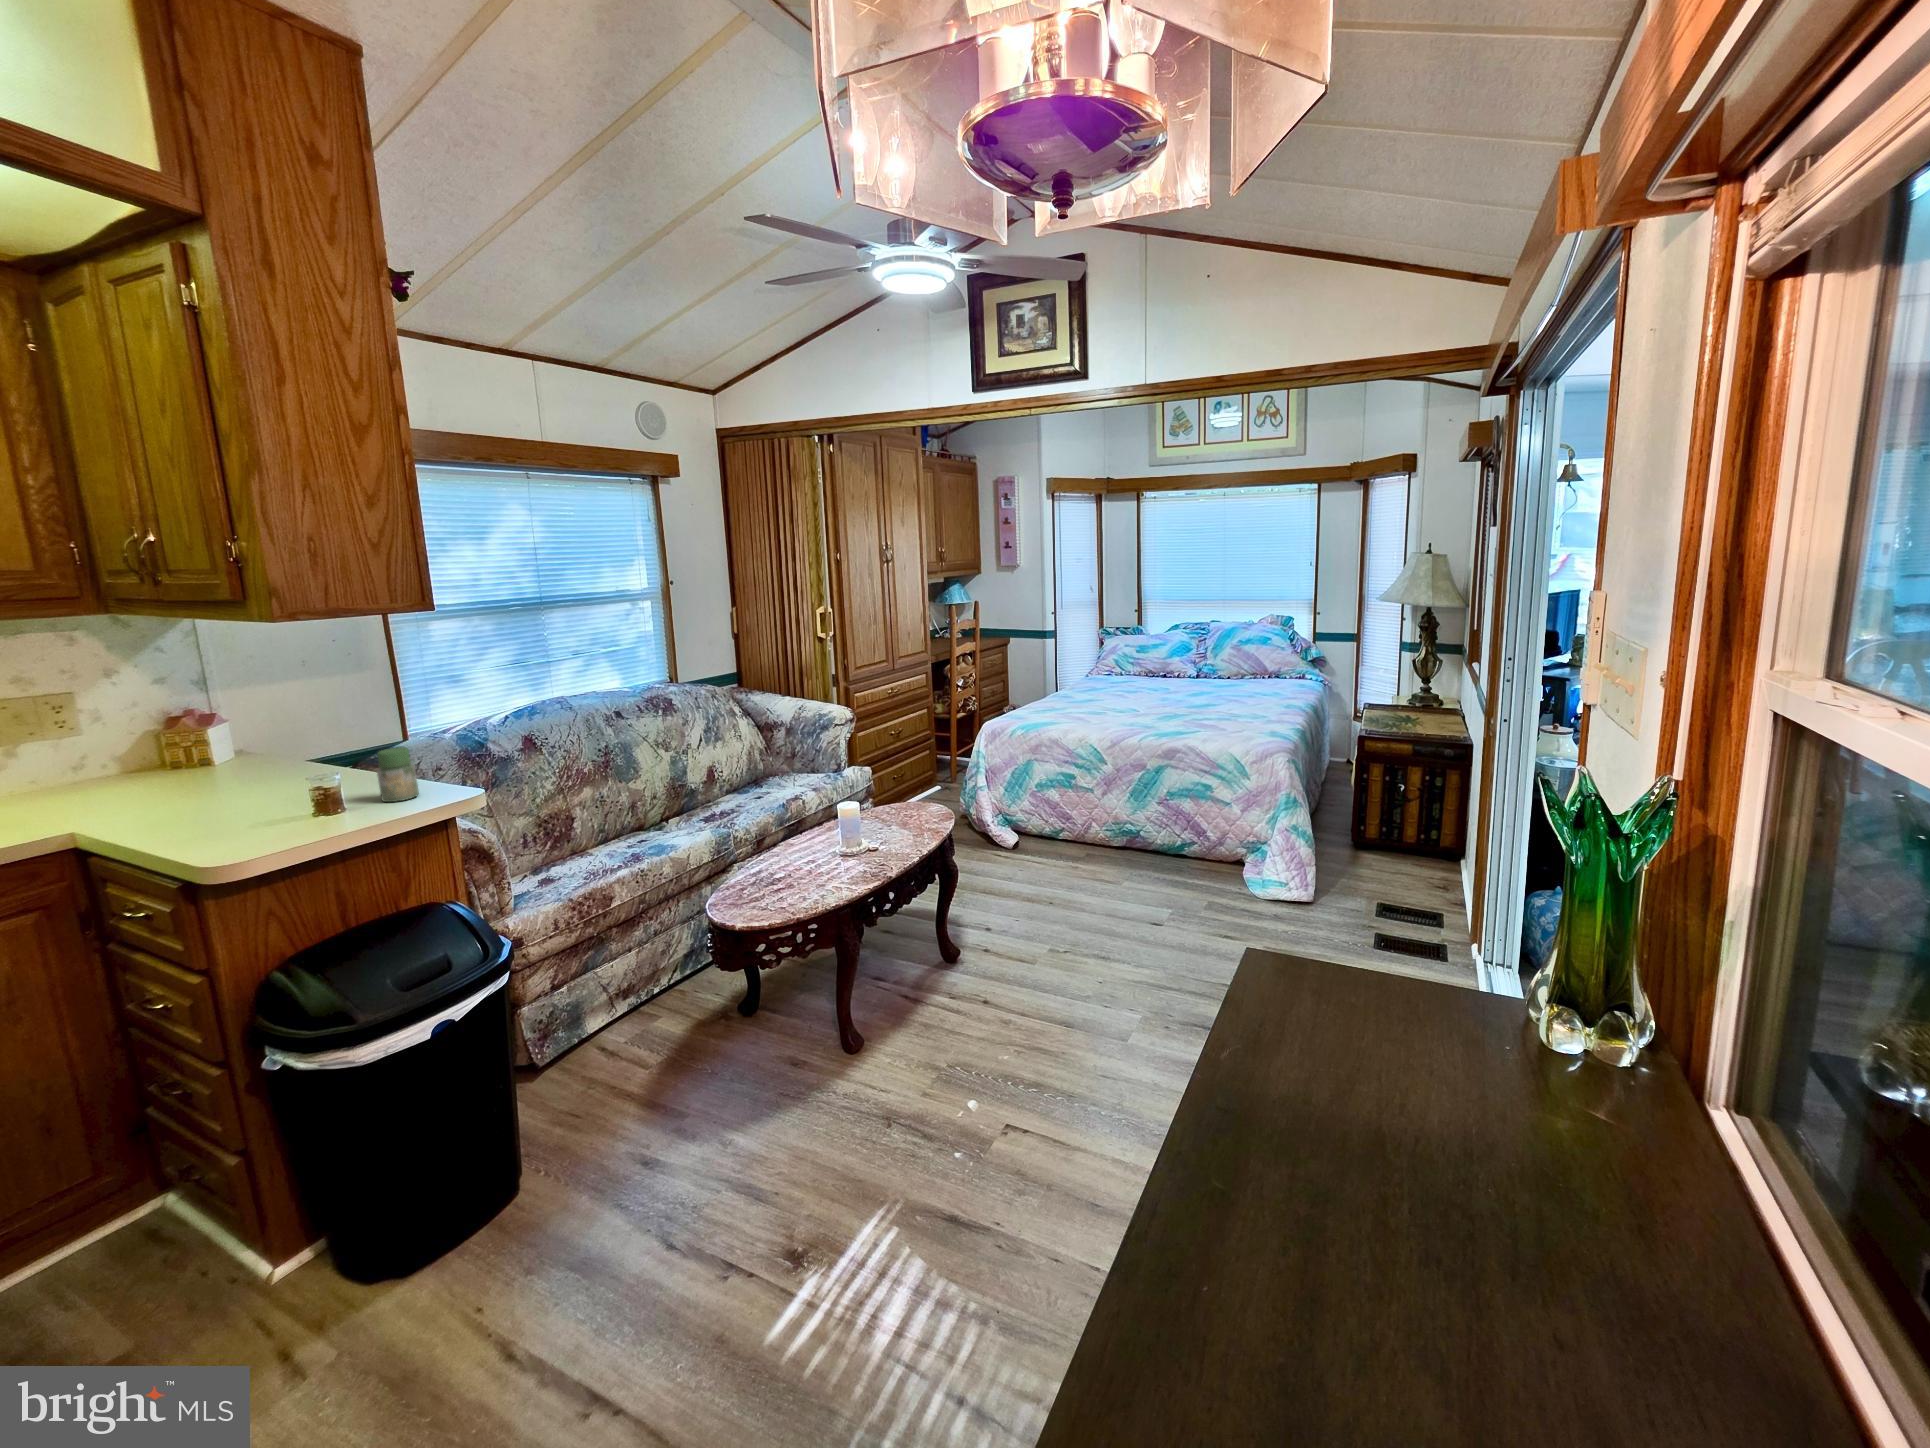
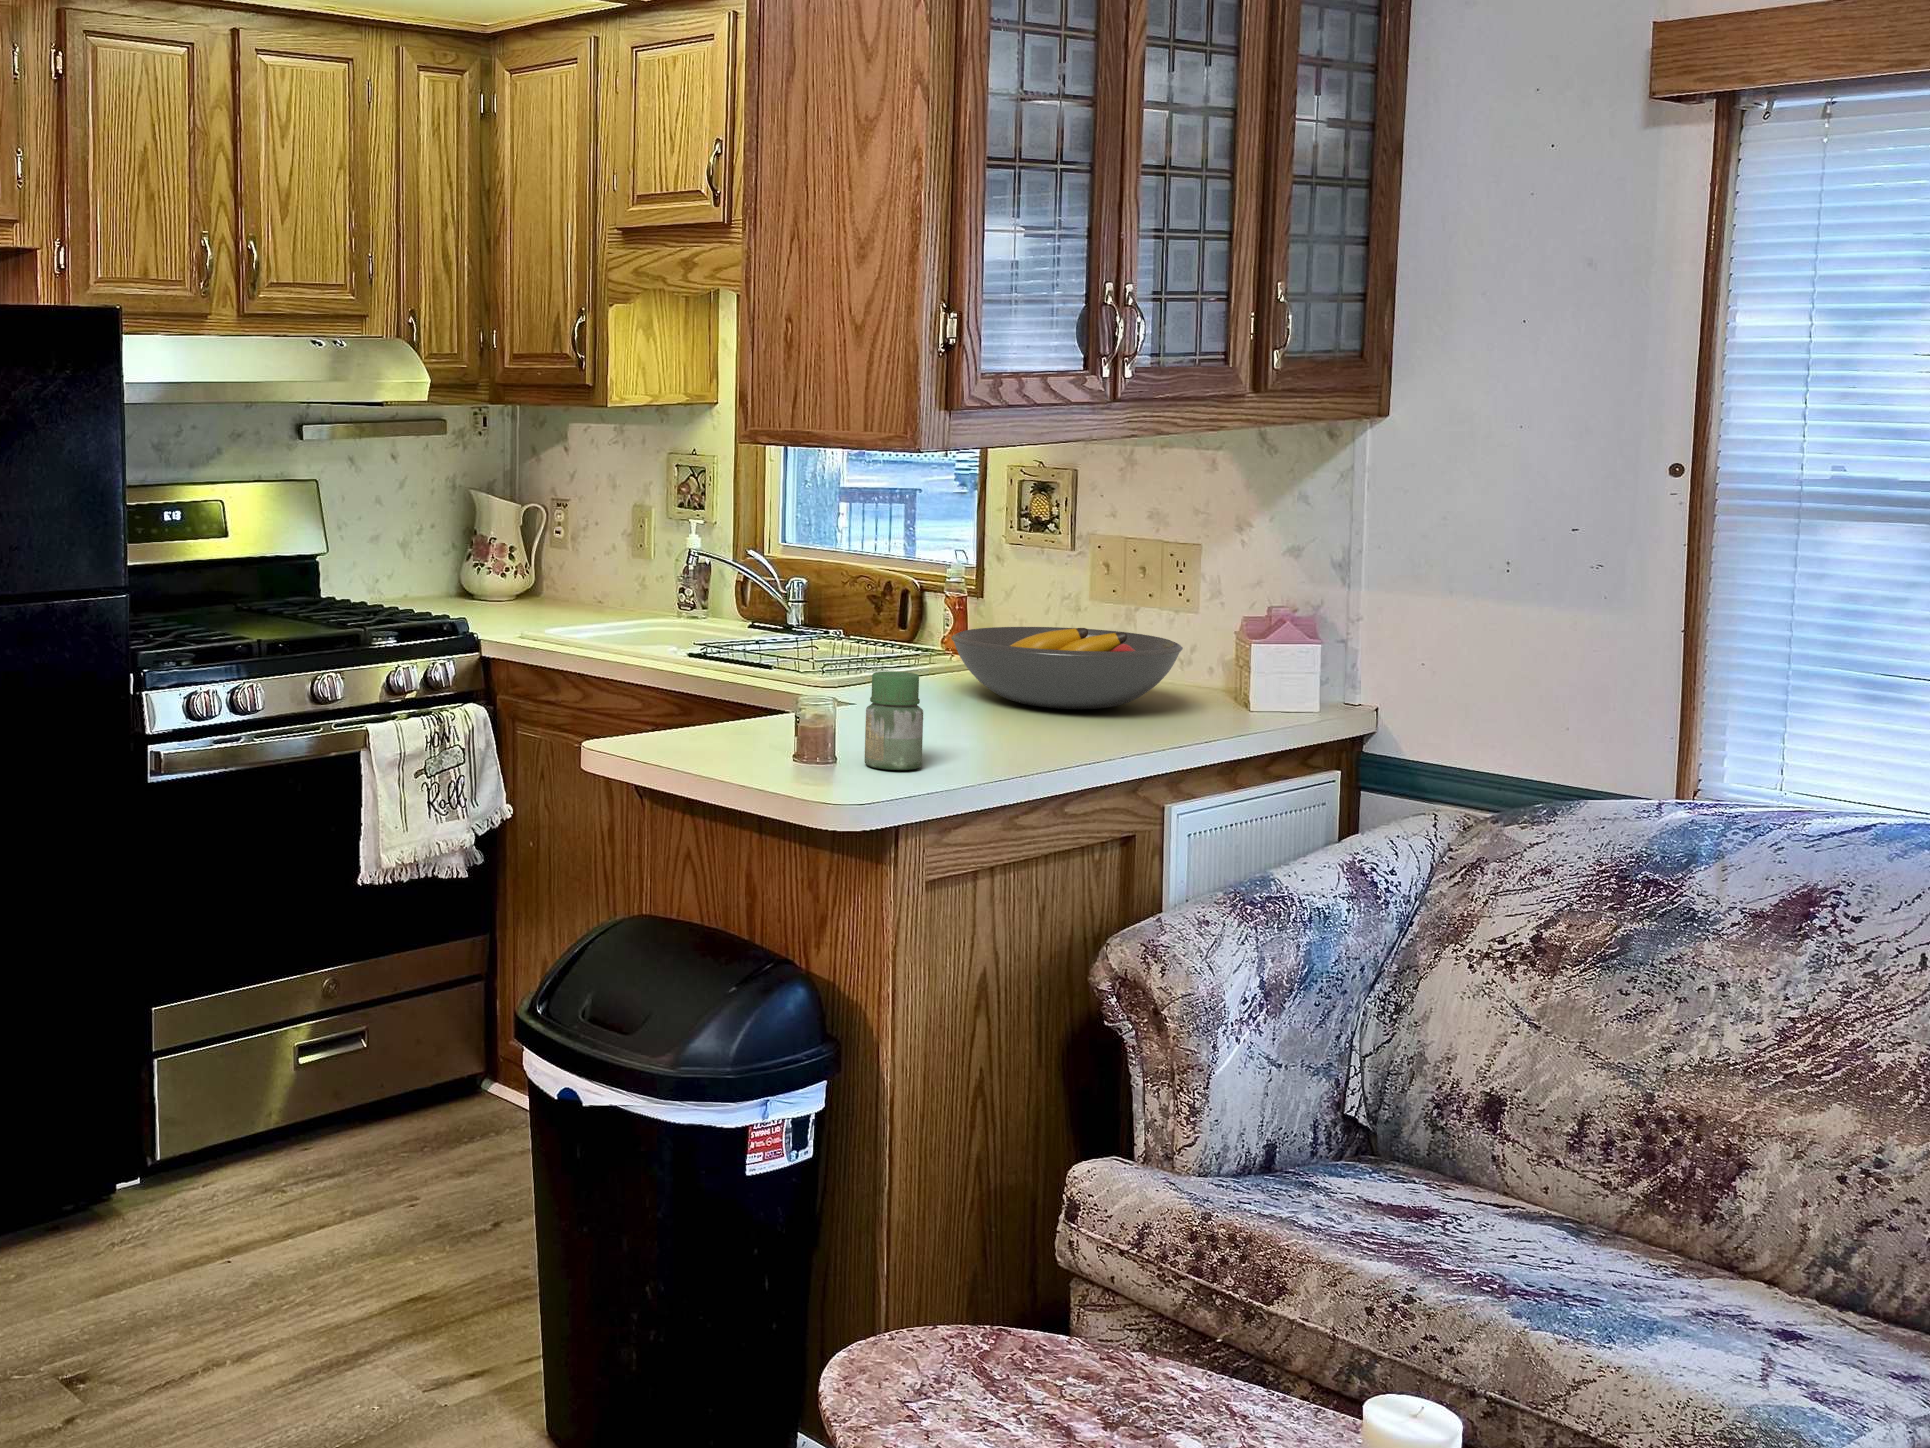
fruit bowl: none [61,733,264,800] -> present [951,627,1183,709]

